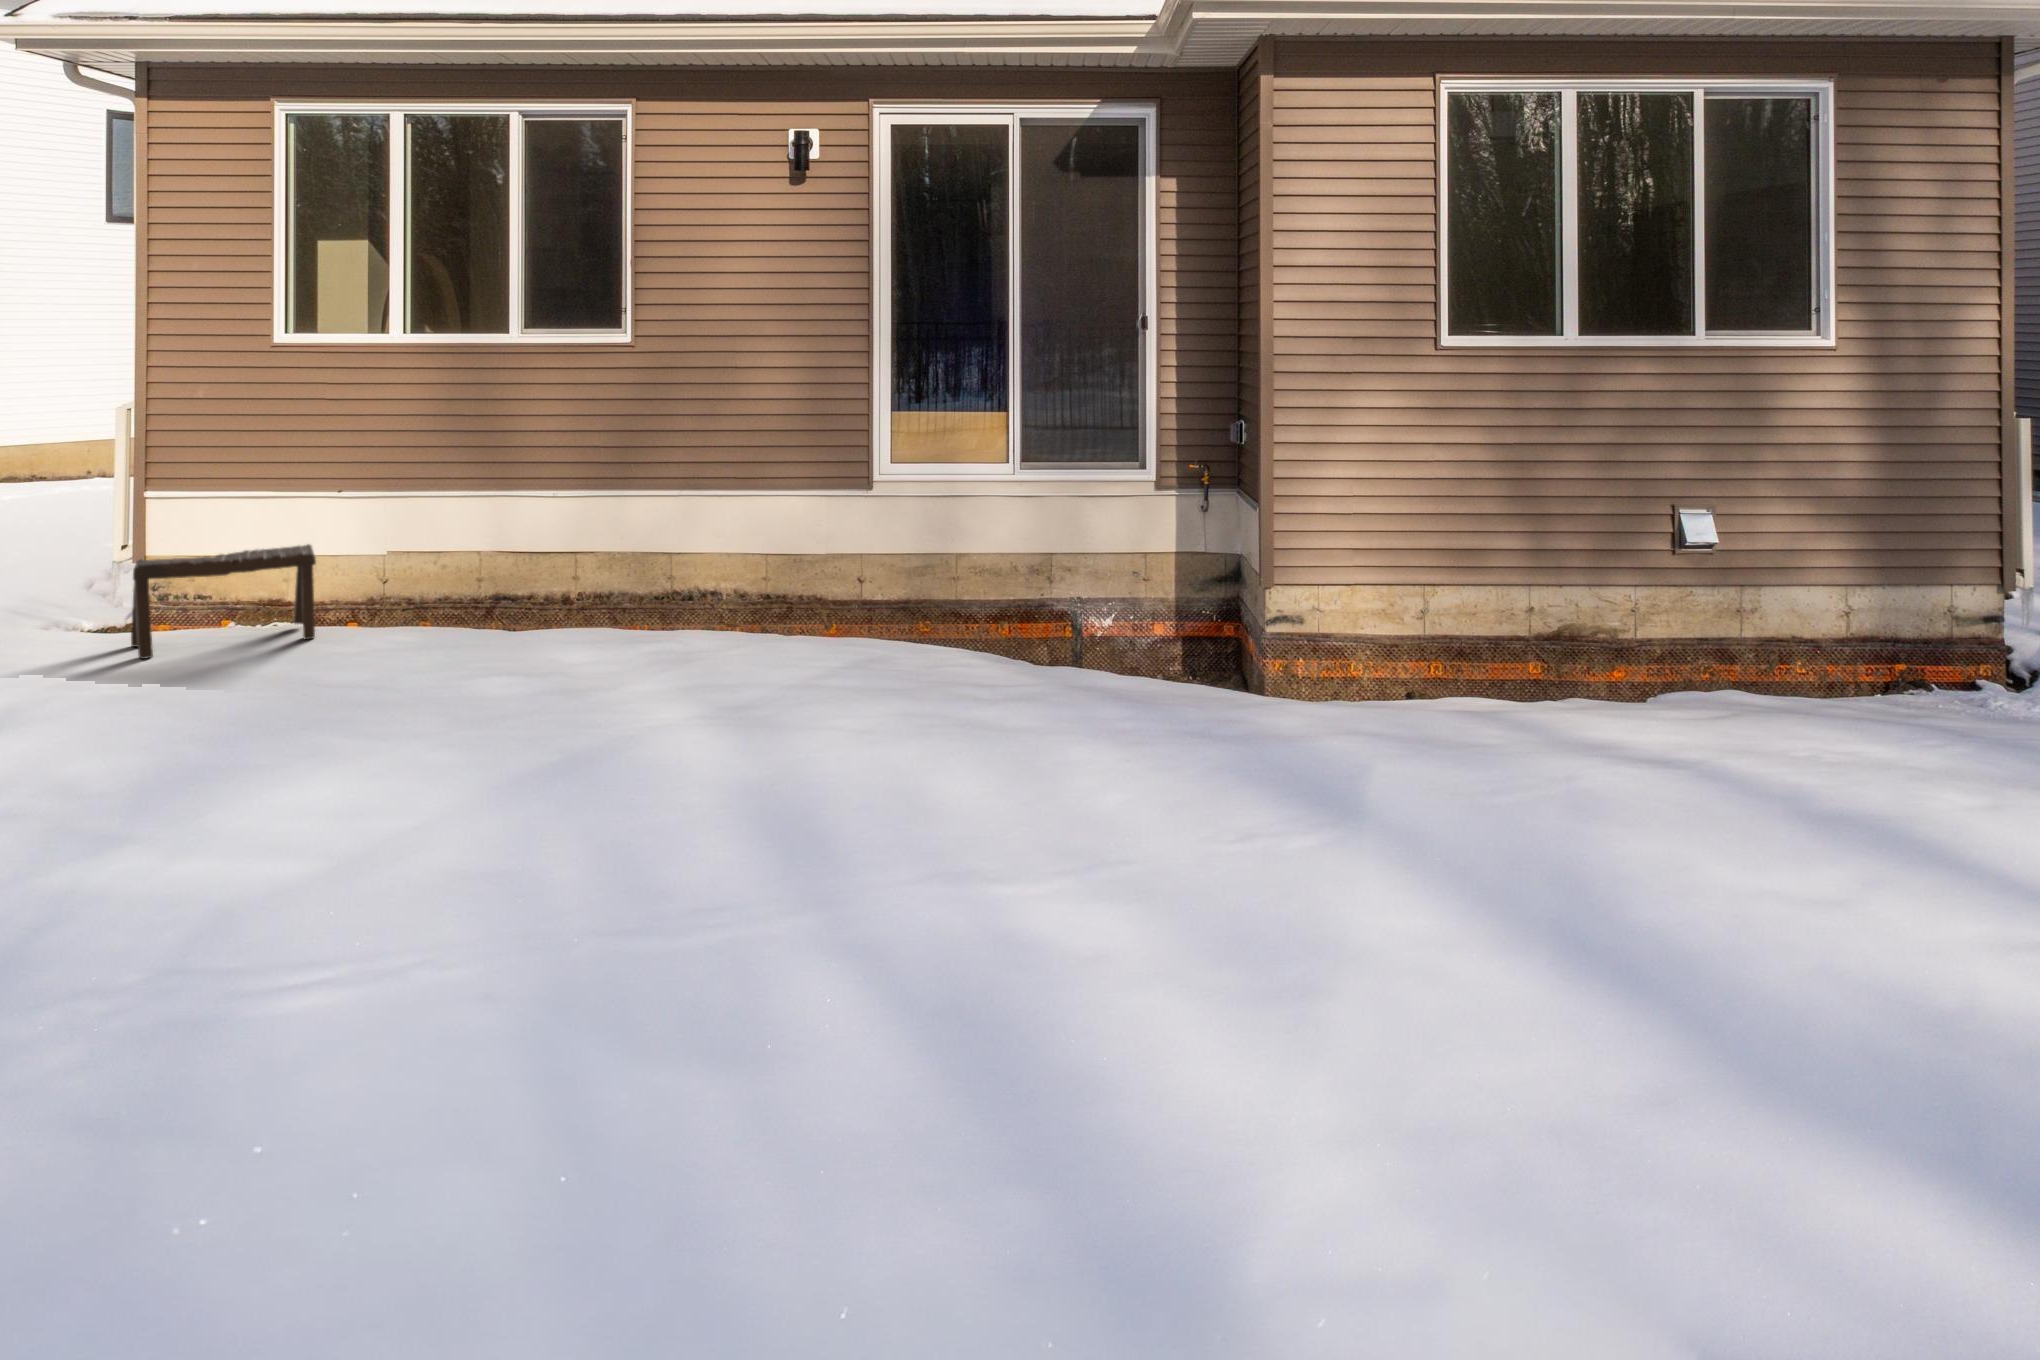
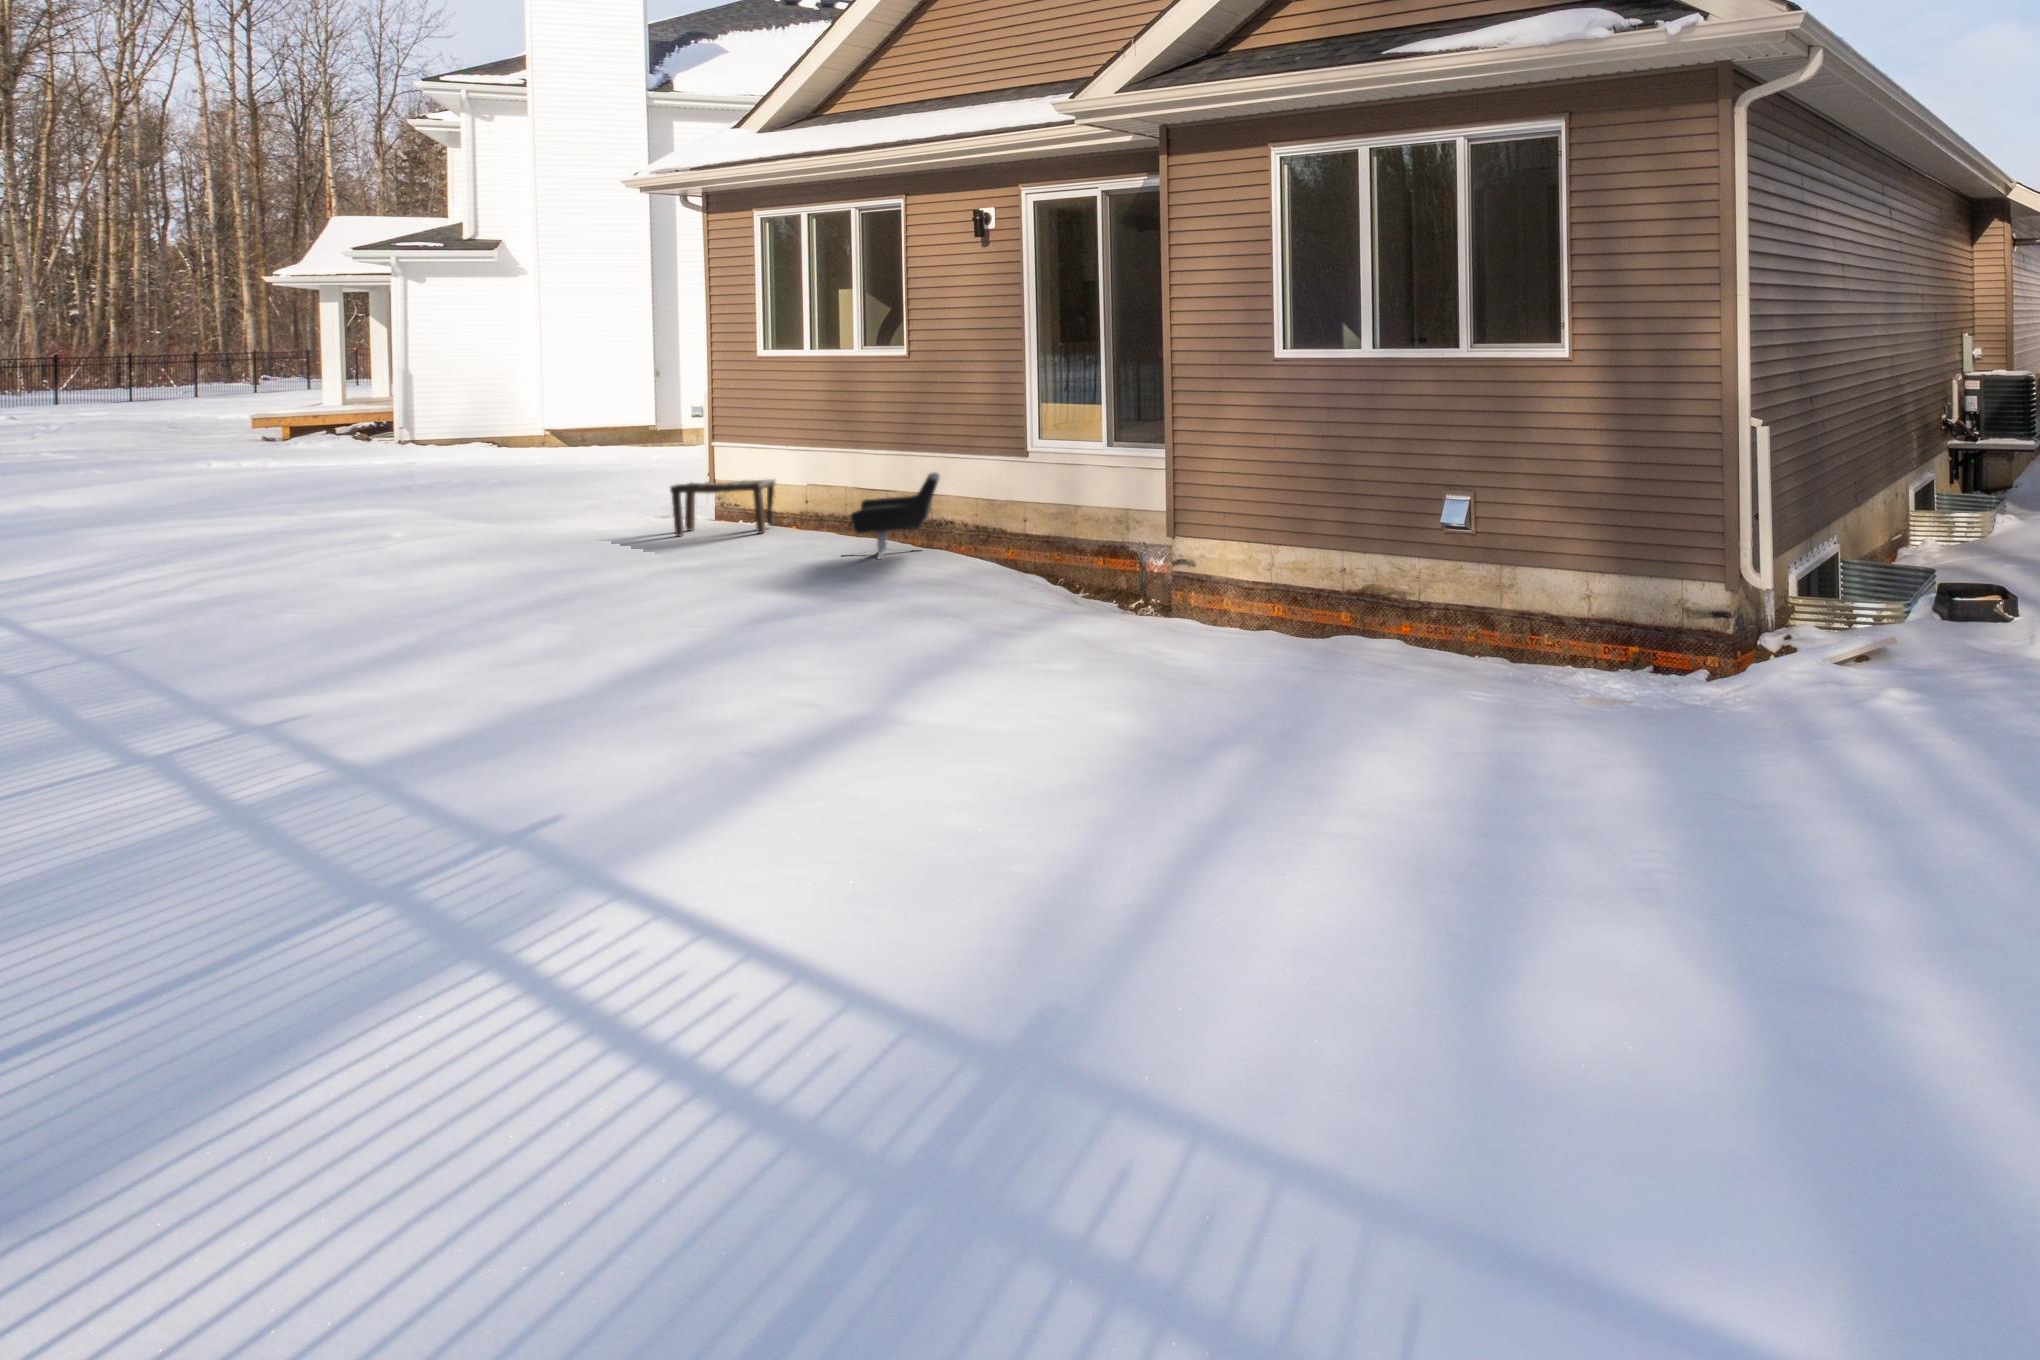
lounge chair: none [583,518,746,662] -> present [852,473,939,559]

